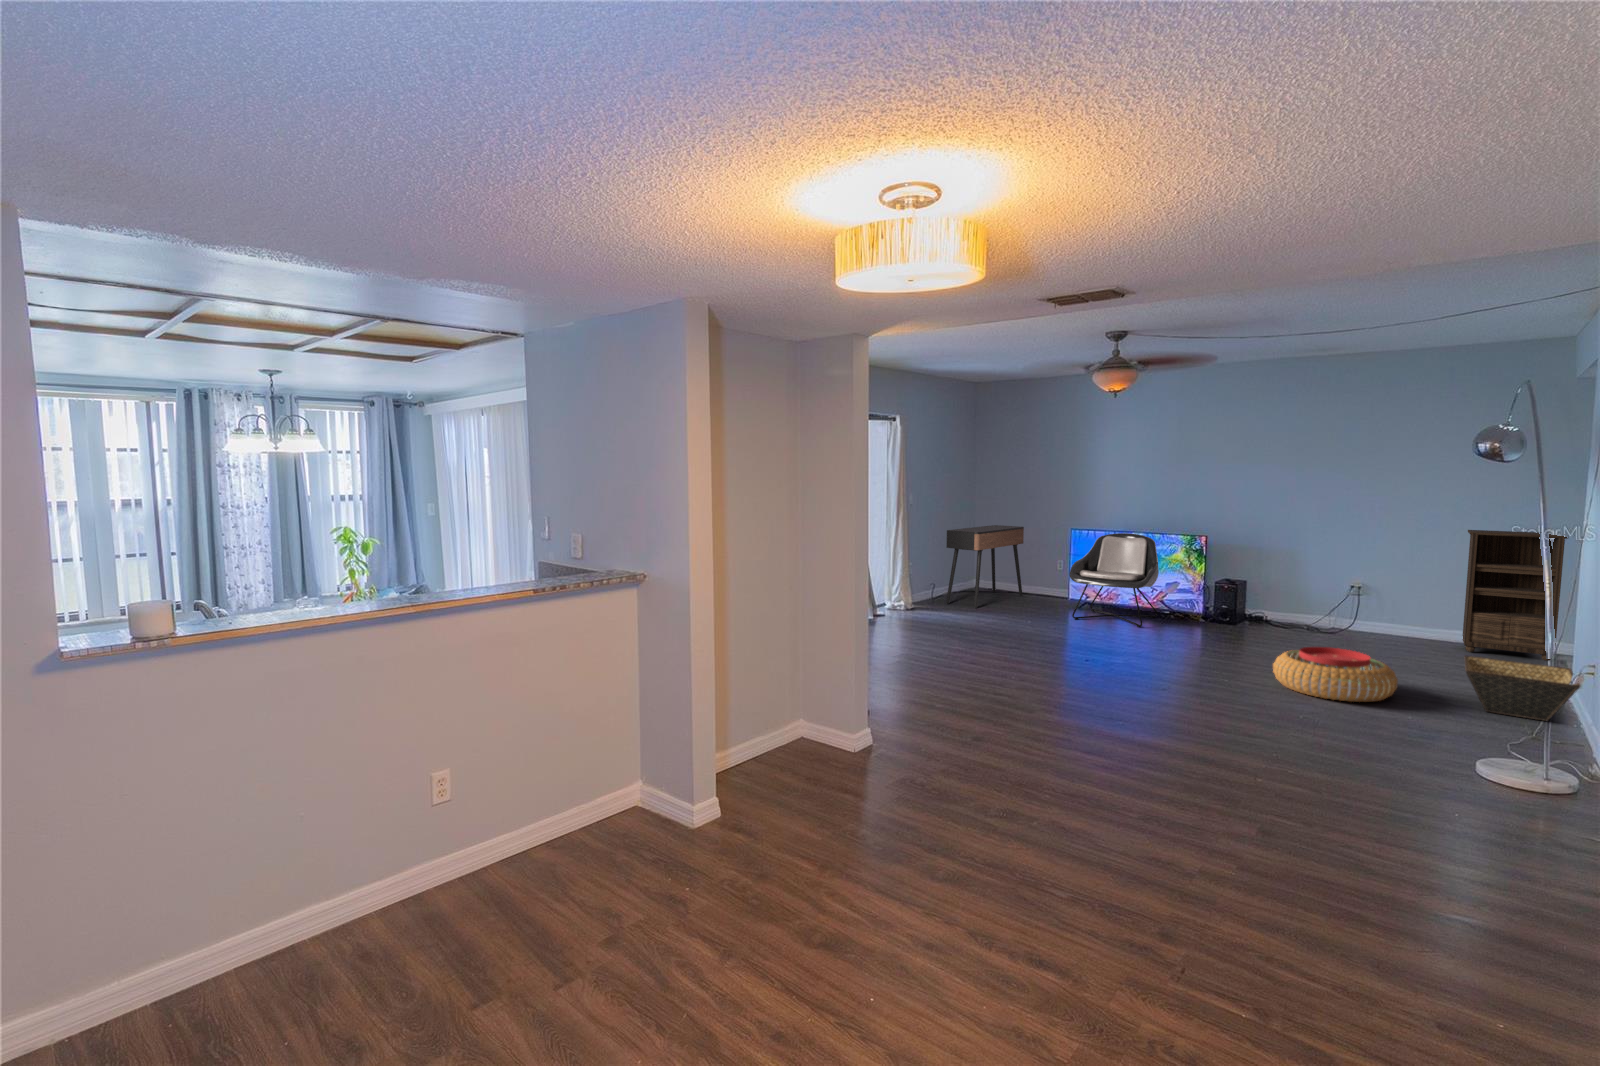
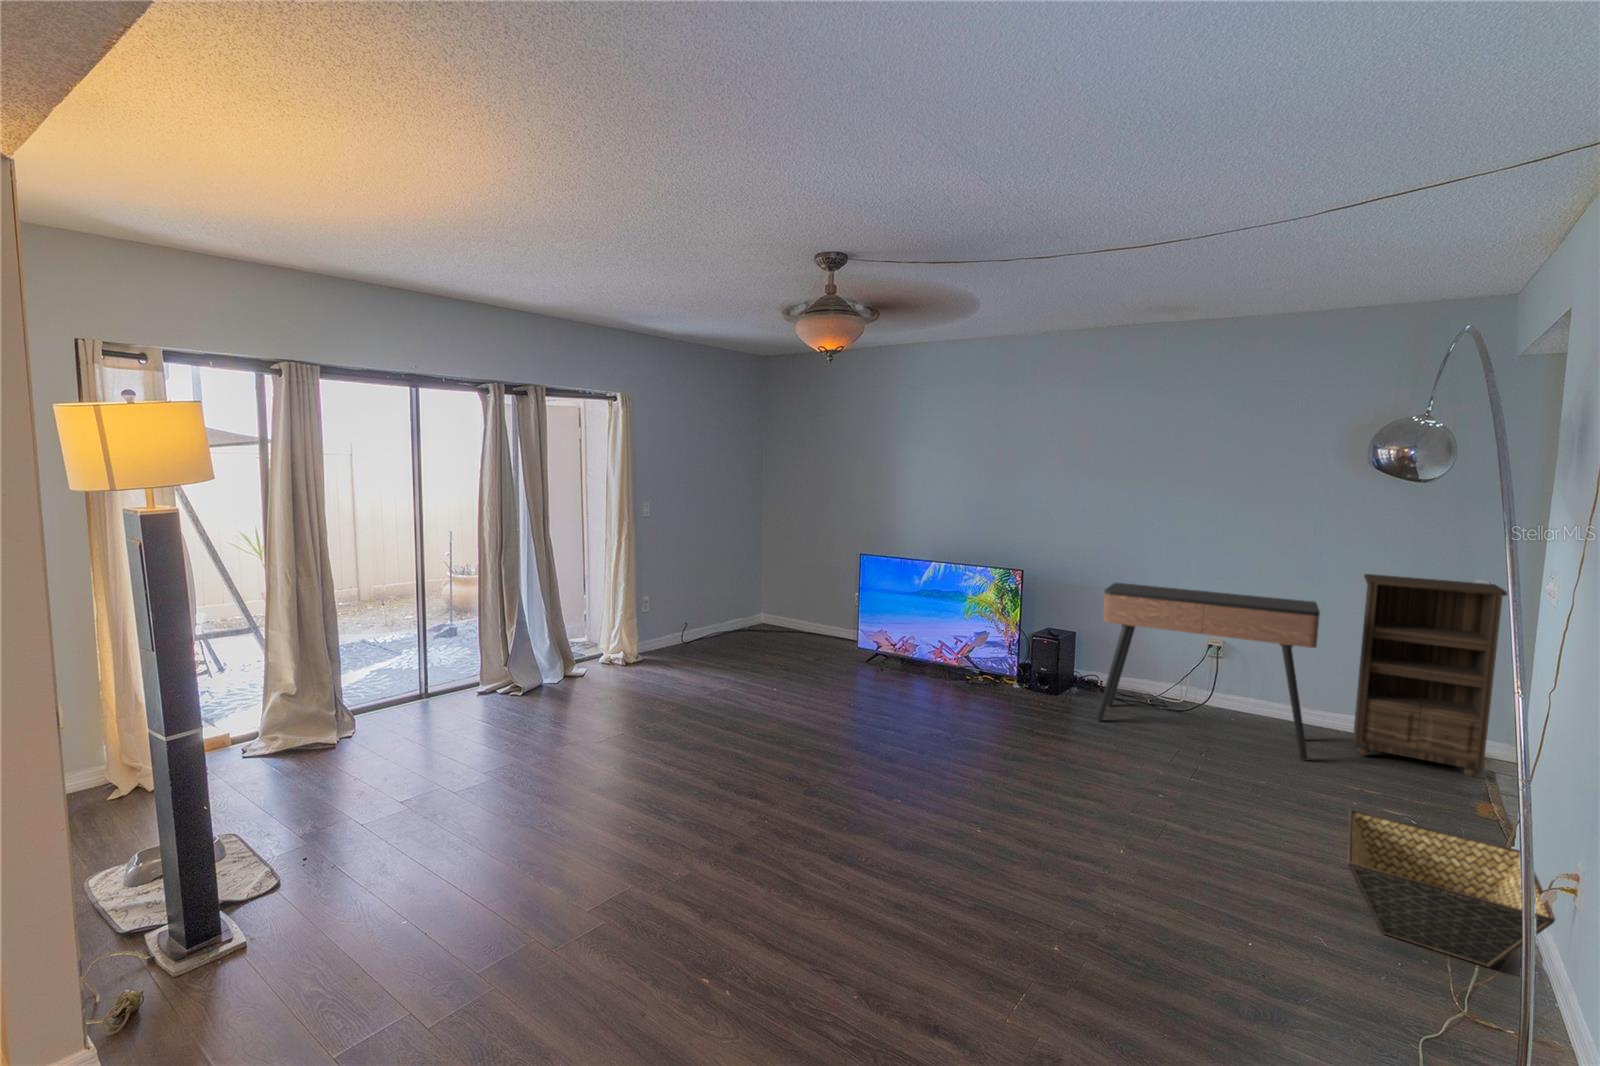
console table: present [946,525,1024,608] -> present [1097,583,1320,760]
lounge chair: present [1069,533,1159,627] -> none [835,562,959,701]
pouf: present [1273,647,1398,702] -> none [1046,781,1238,905]

